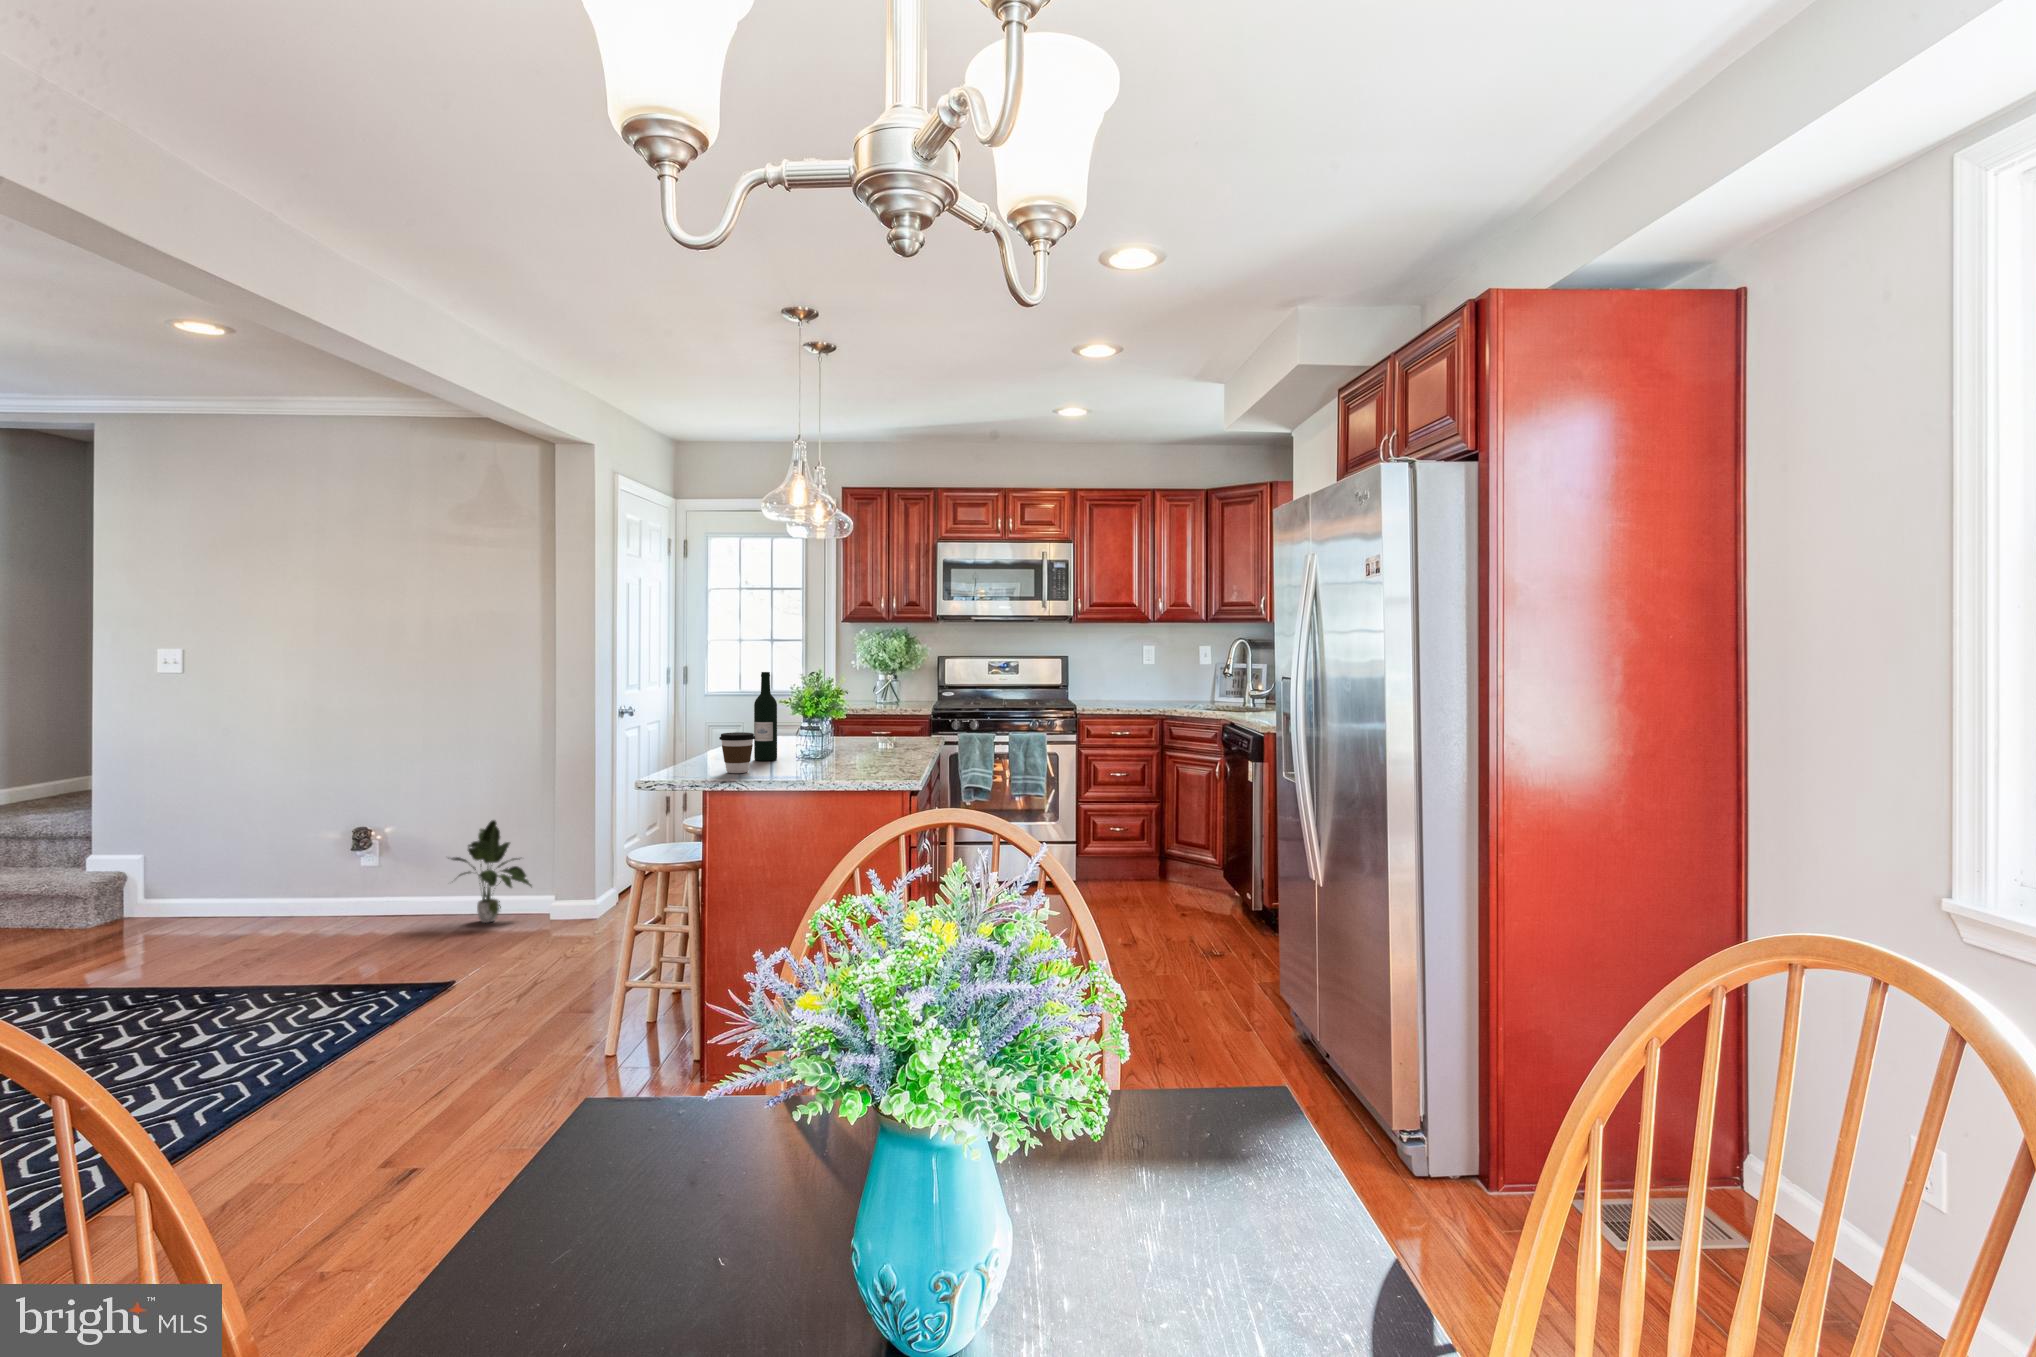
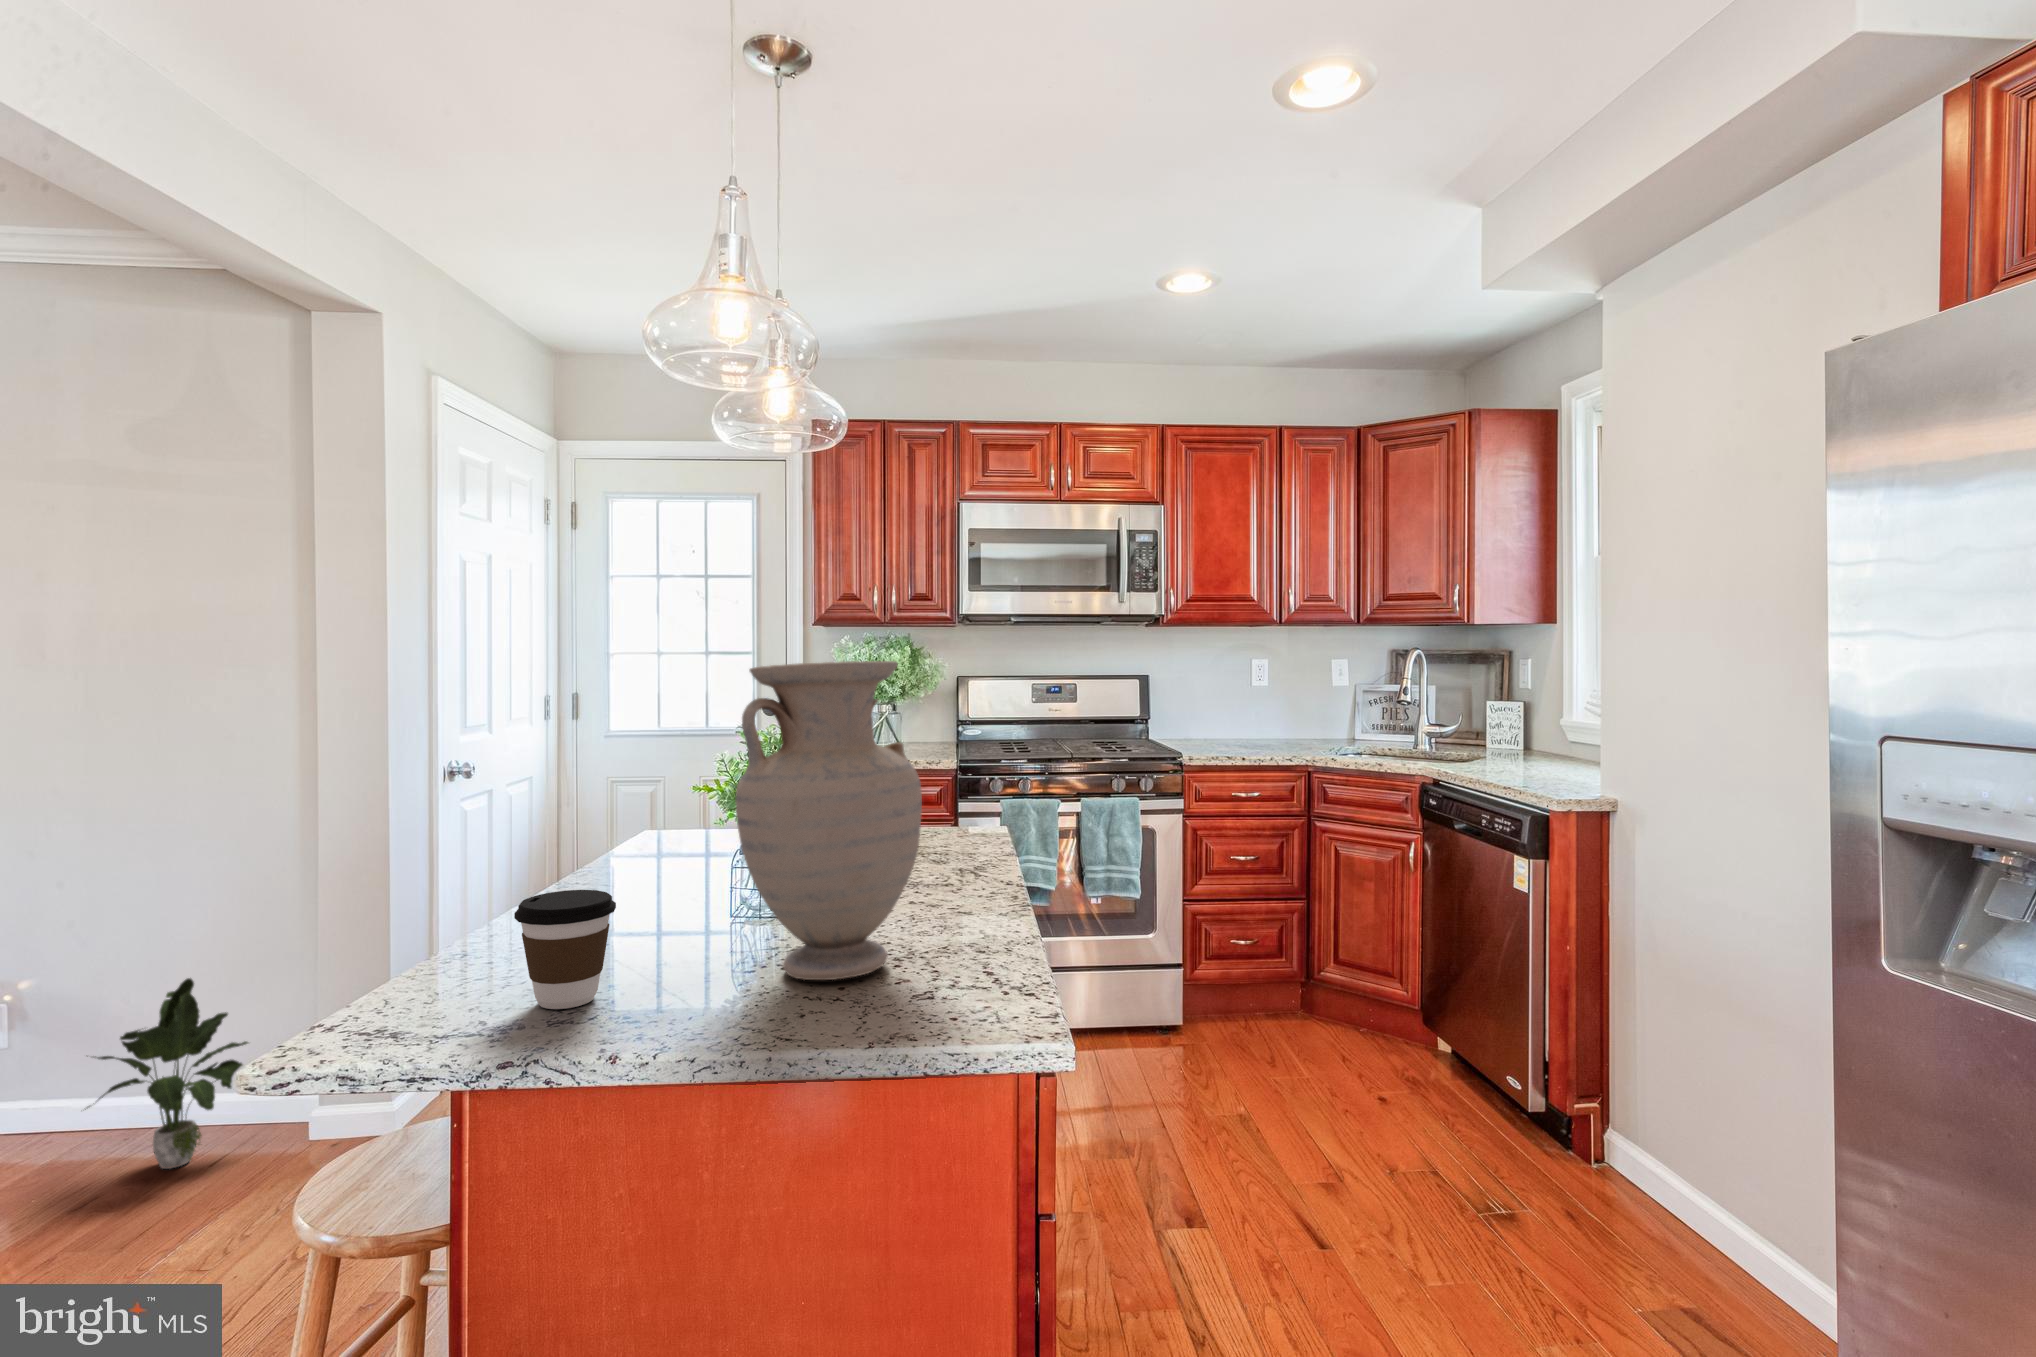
vase: none [801,645,874,769] -> present [735,661,922,980]
wine bottle: present [754,672,777,761] -> none [631,725,686,933]

